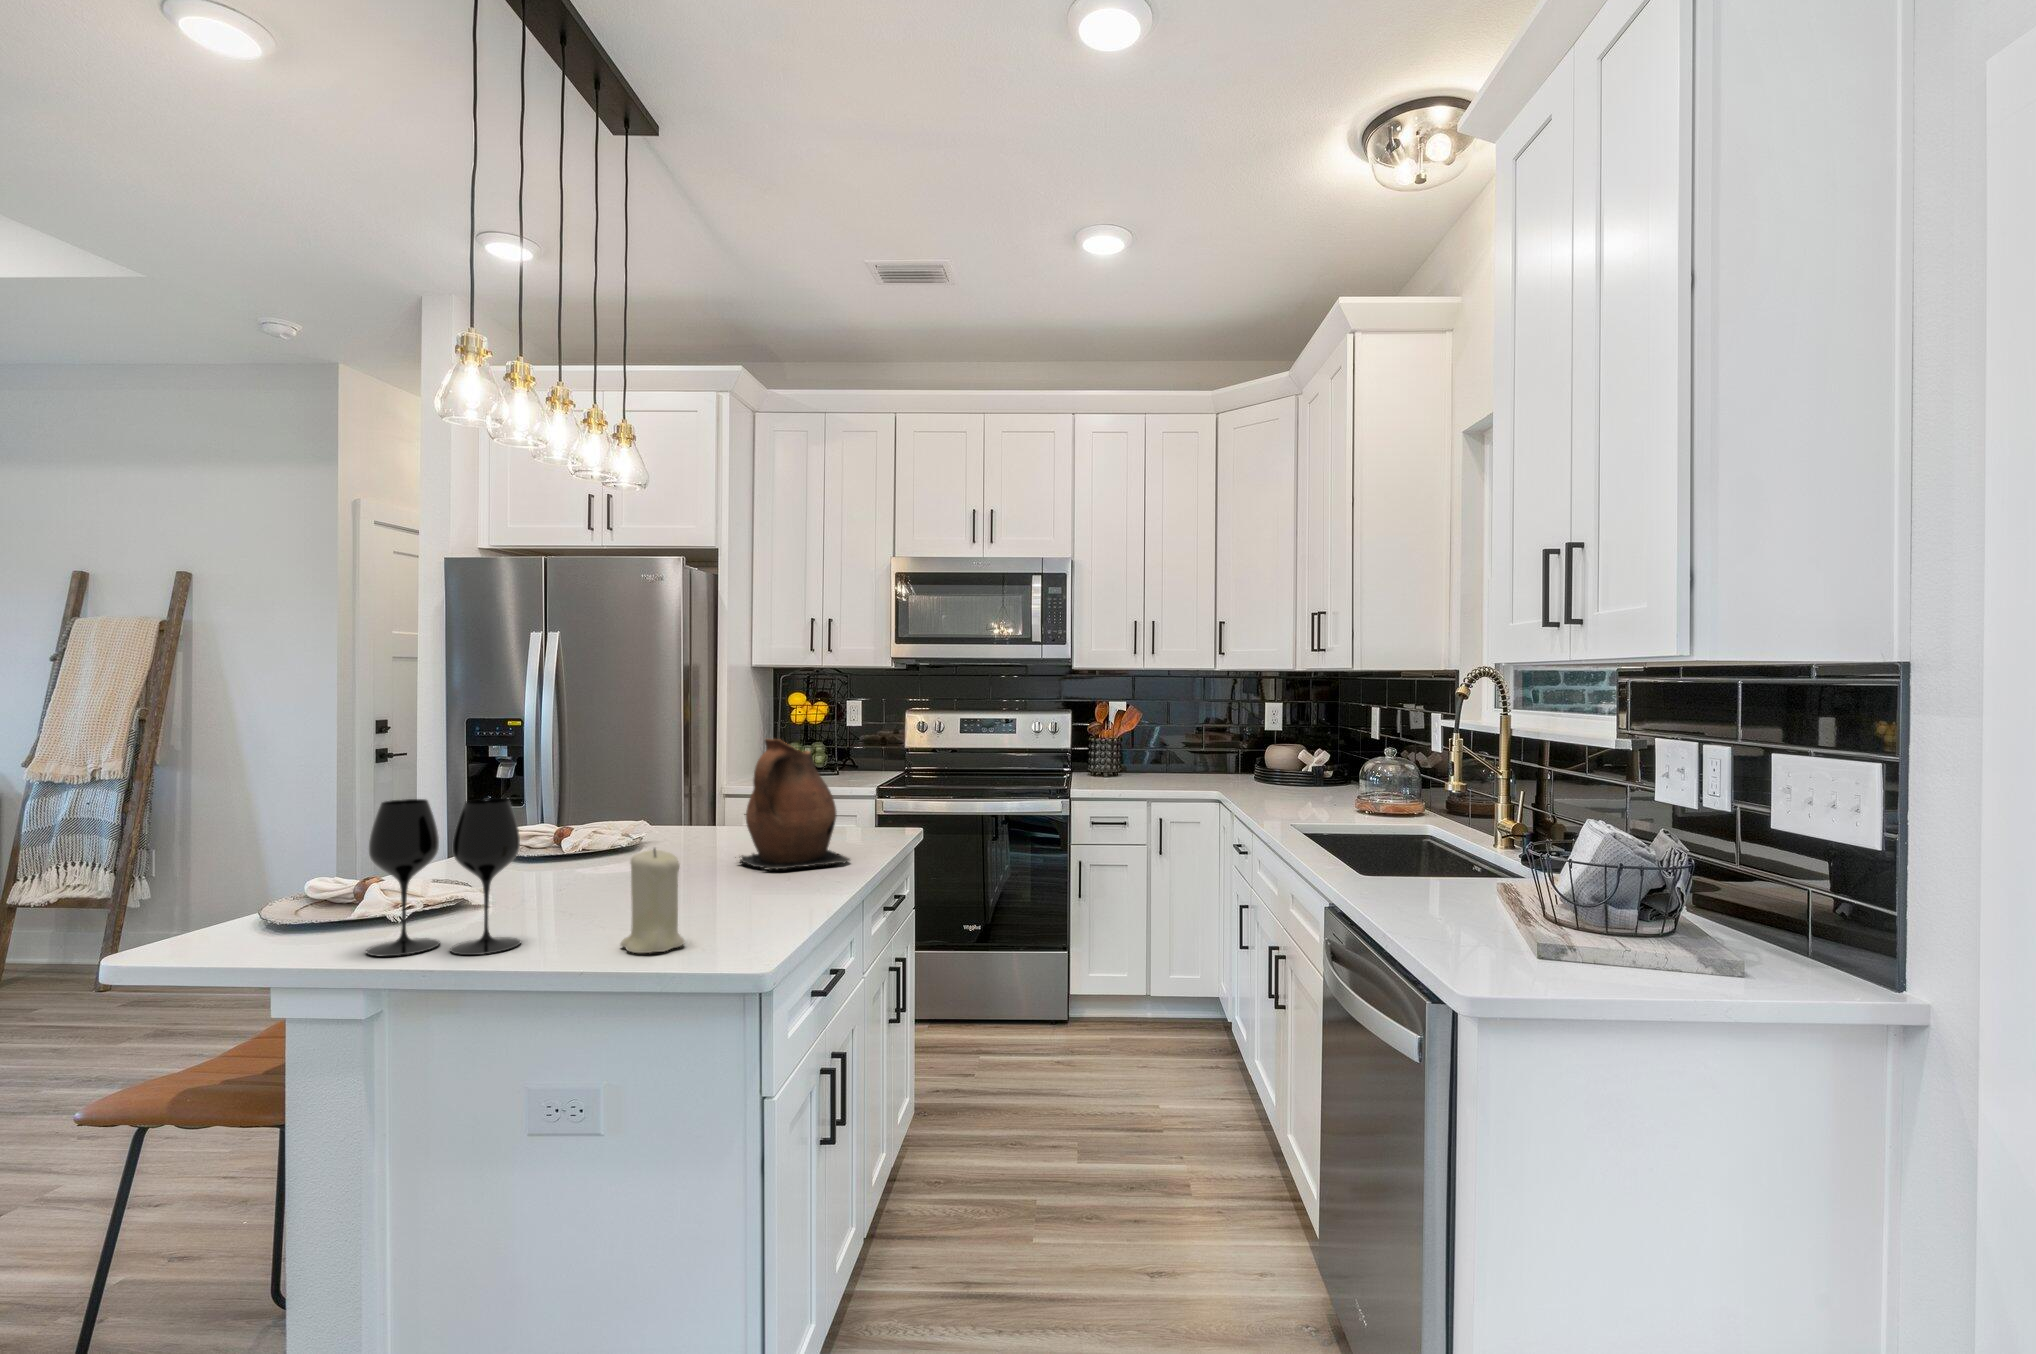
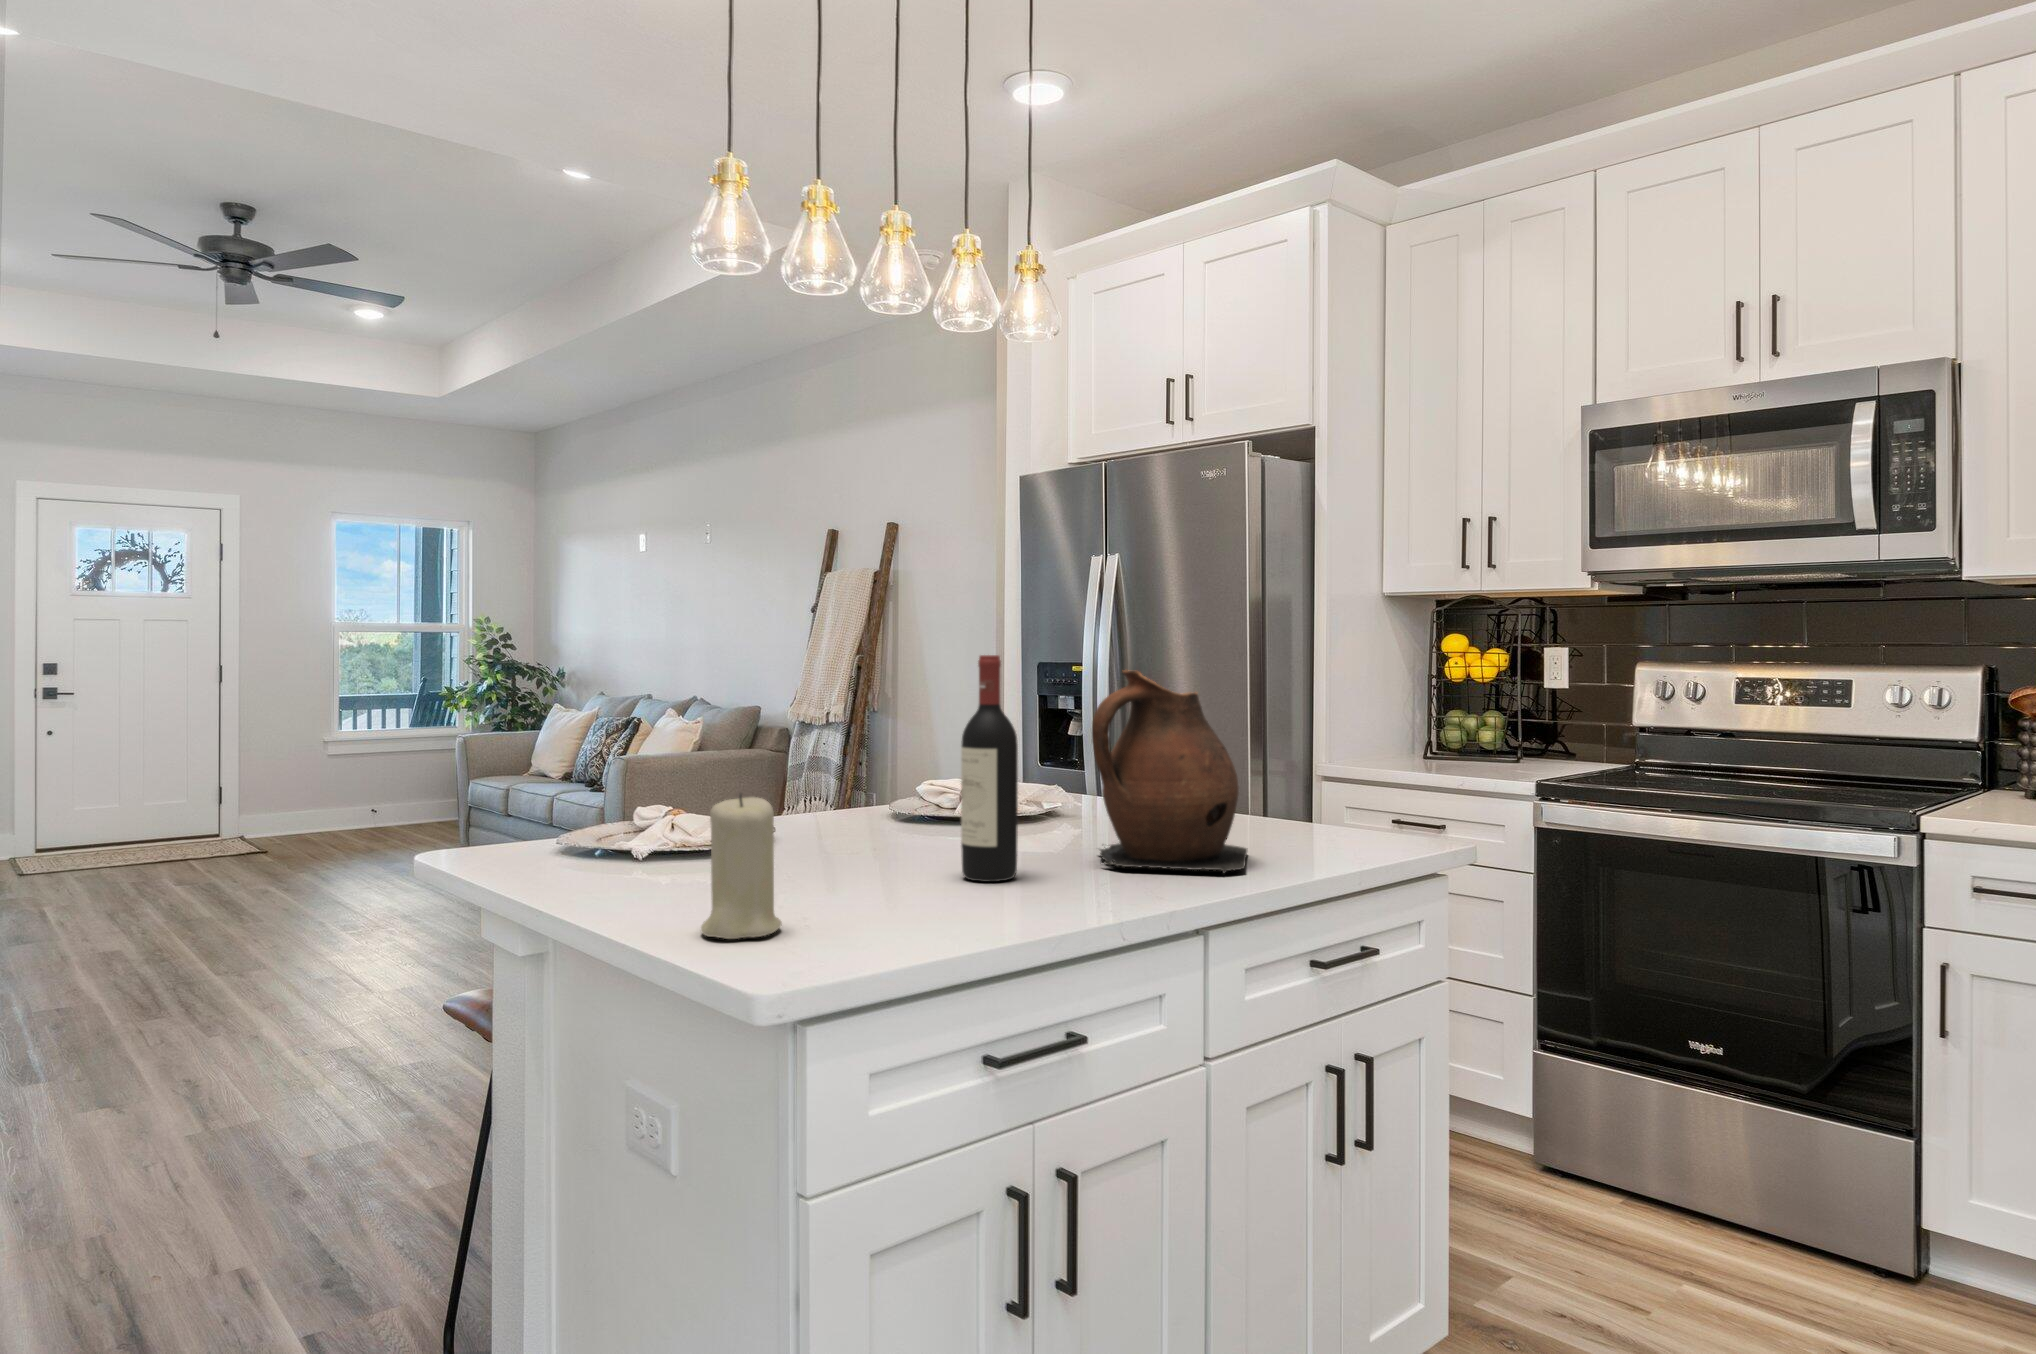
wine bottle: none [691,734,732,892] -> present [961,655,1018,882]
wine glass: present [366,799,521,957] -> none [533,714,666,906]

